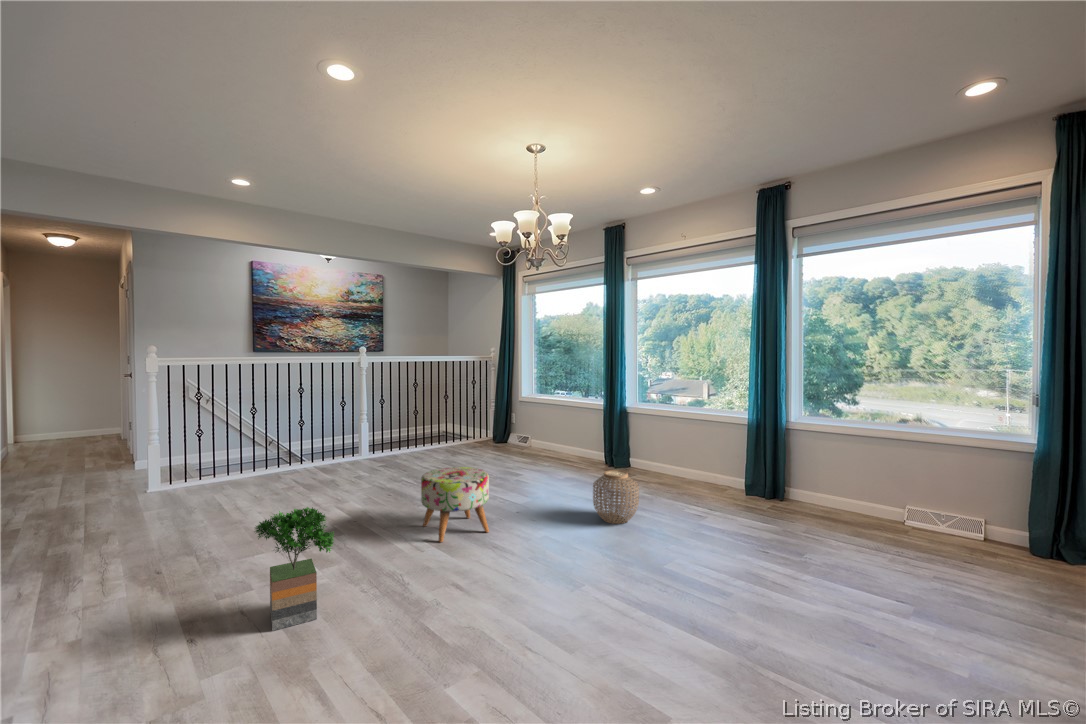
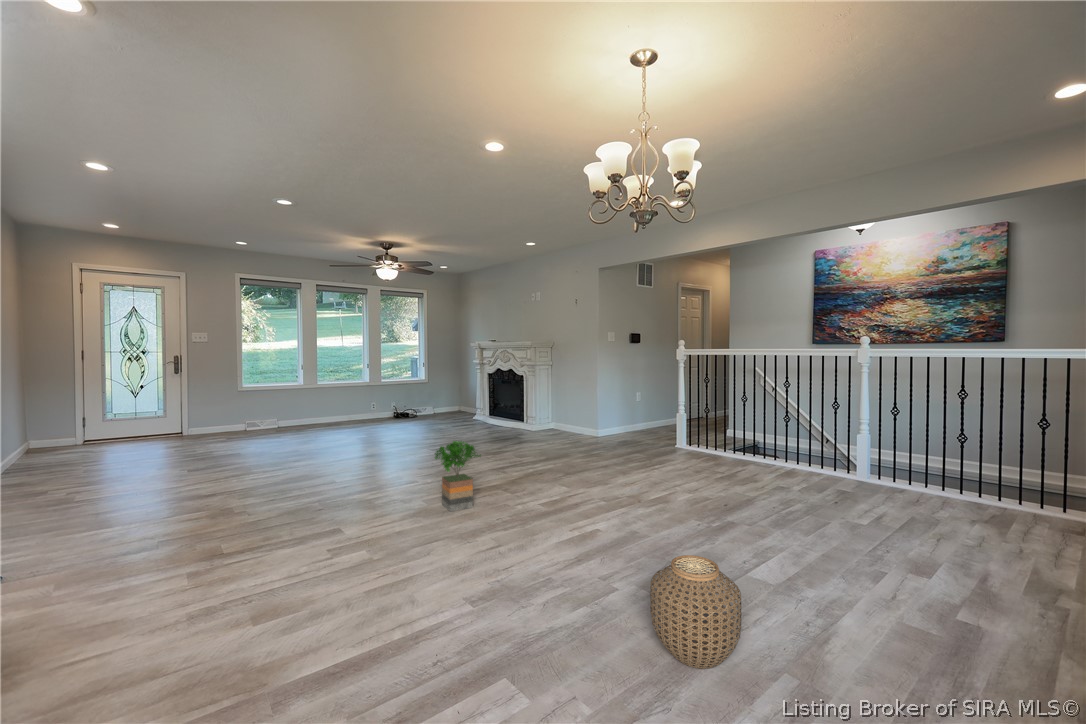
ottoman: present [421,467,489,542] -> none [574,467,652,552]

